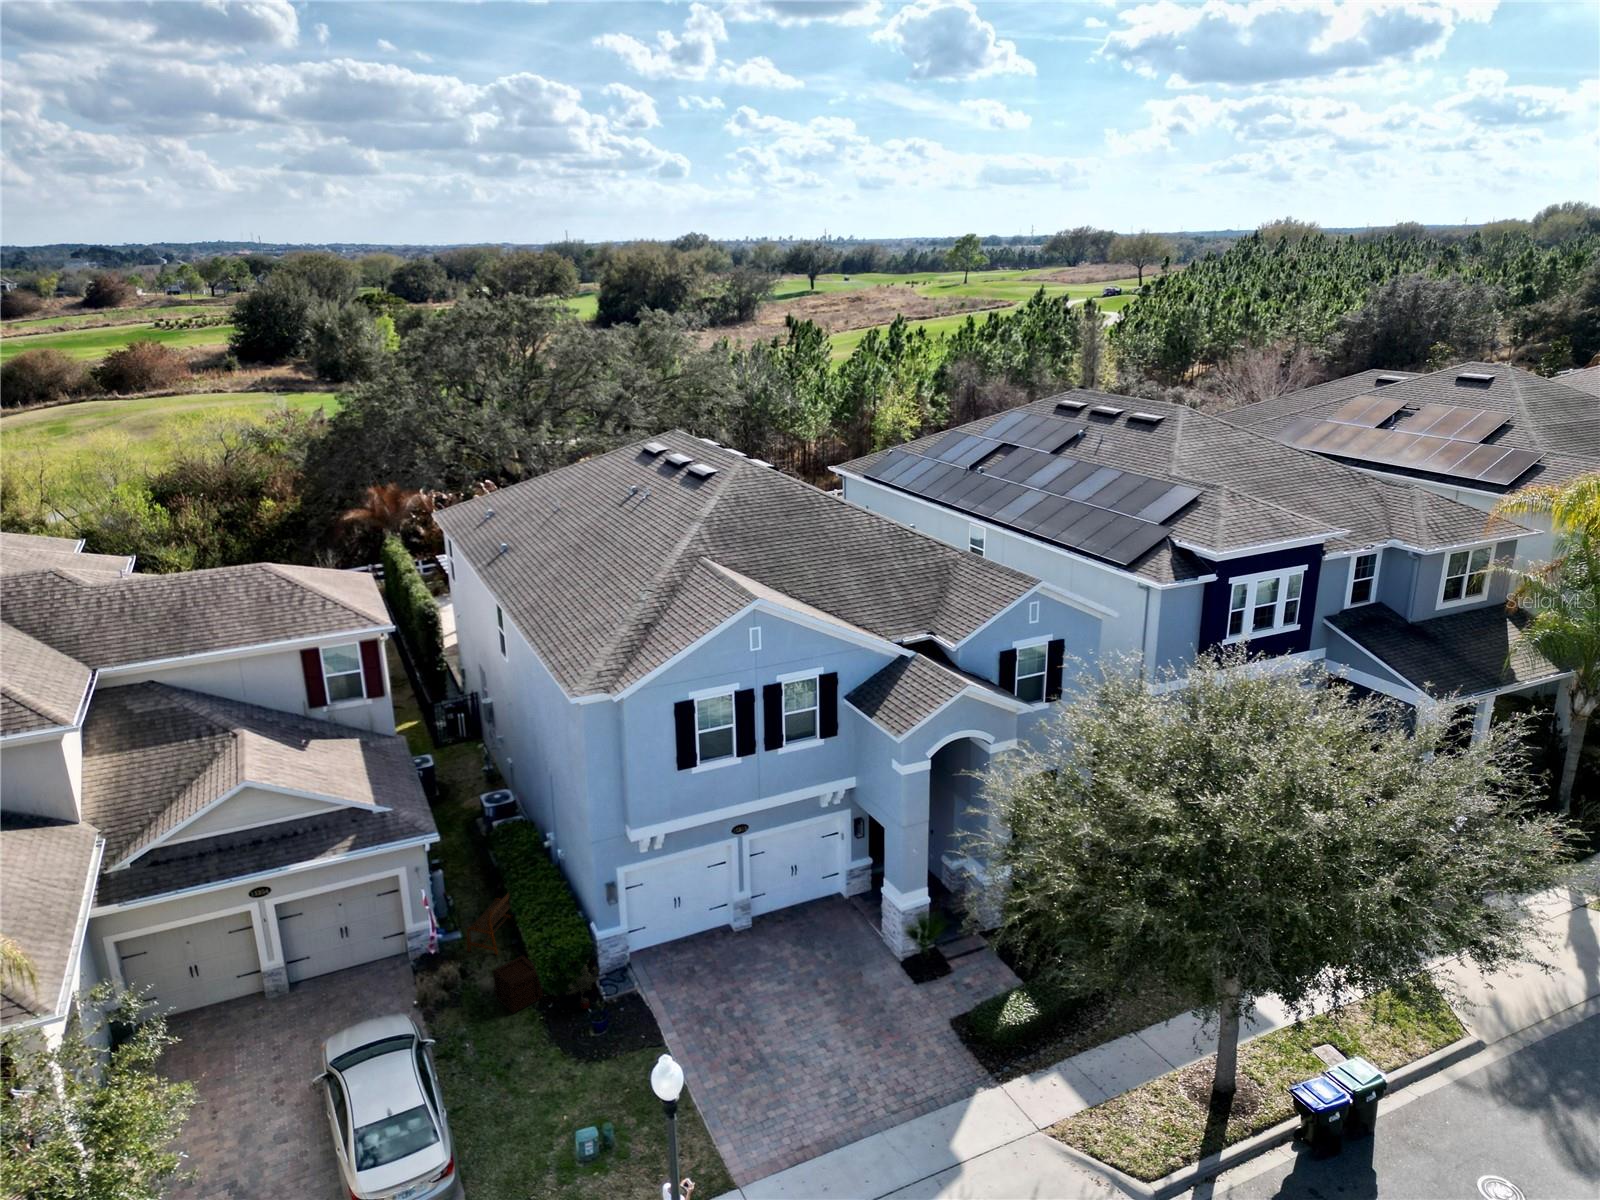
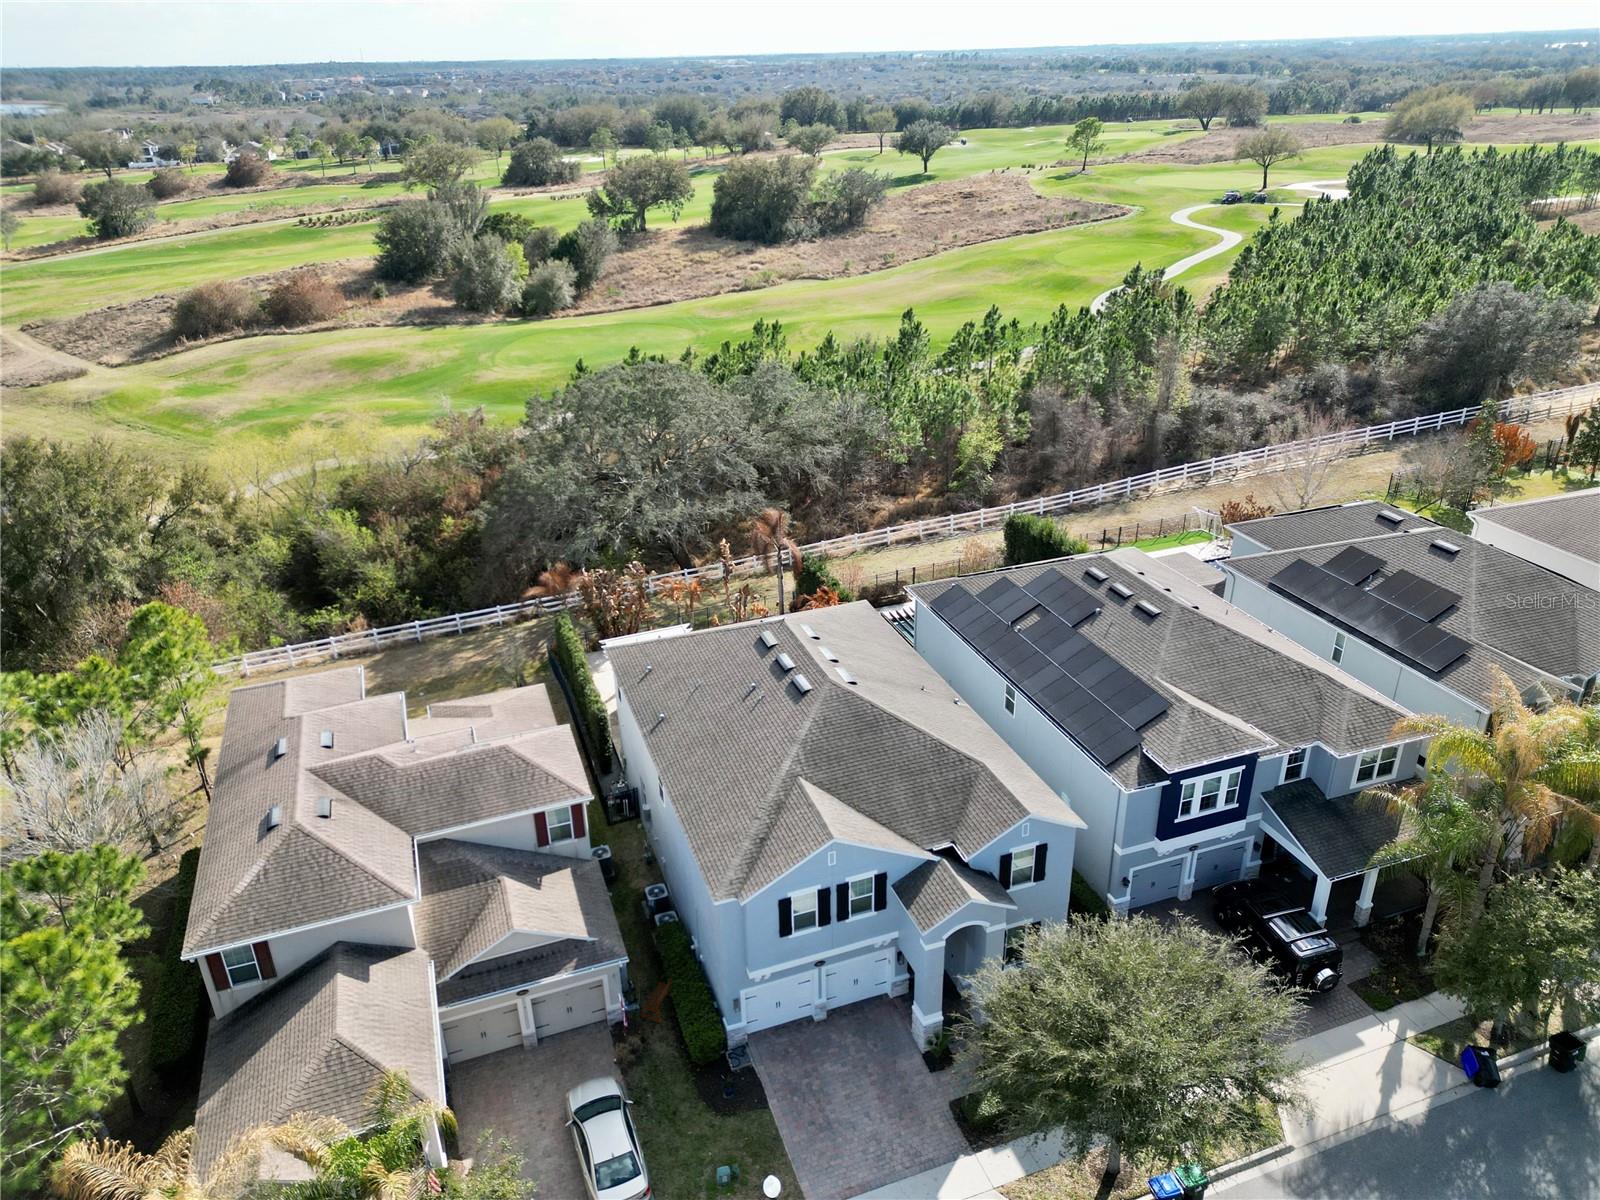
wooden crate: present [493,956,543,1013] -> none [661,1034,691,1073]
potted tree: present [566,965,600,1009] -> none [706,1048,728,1074]

